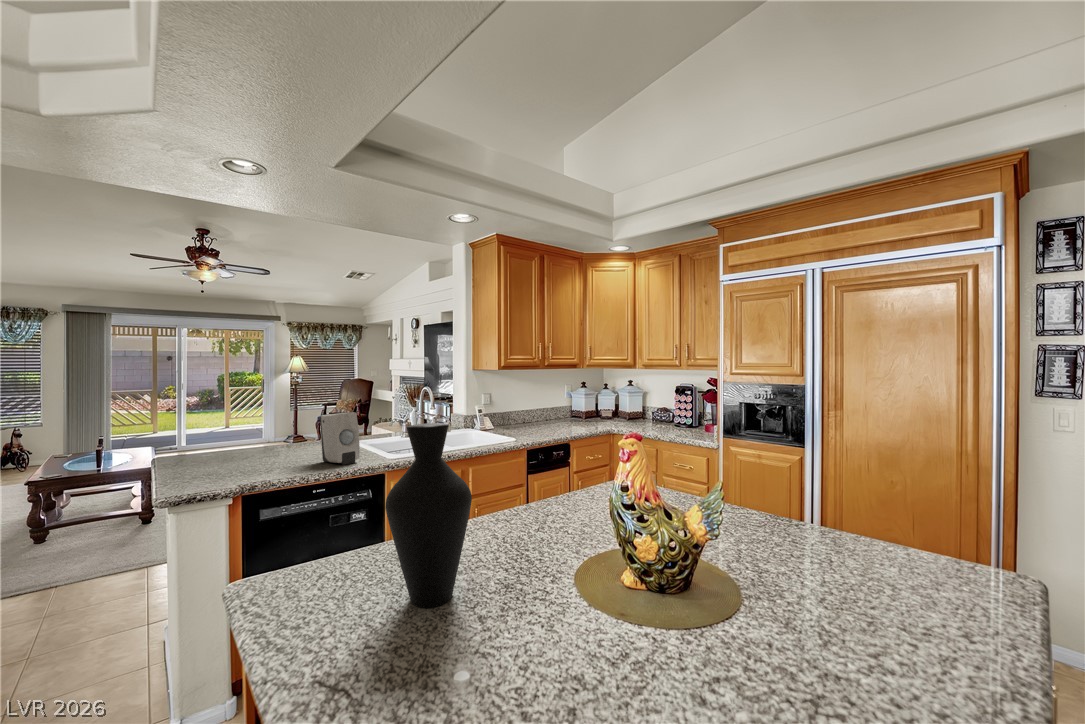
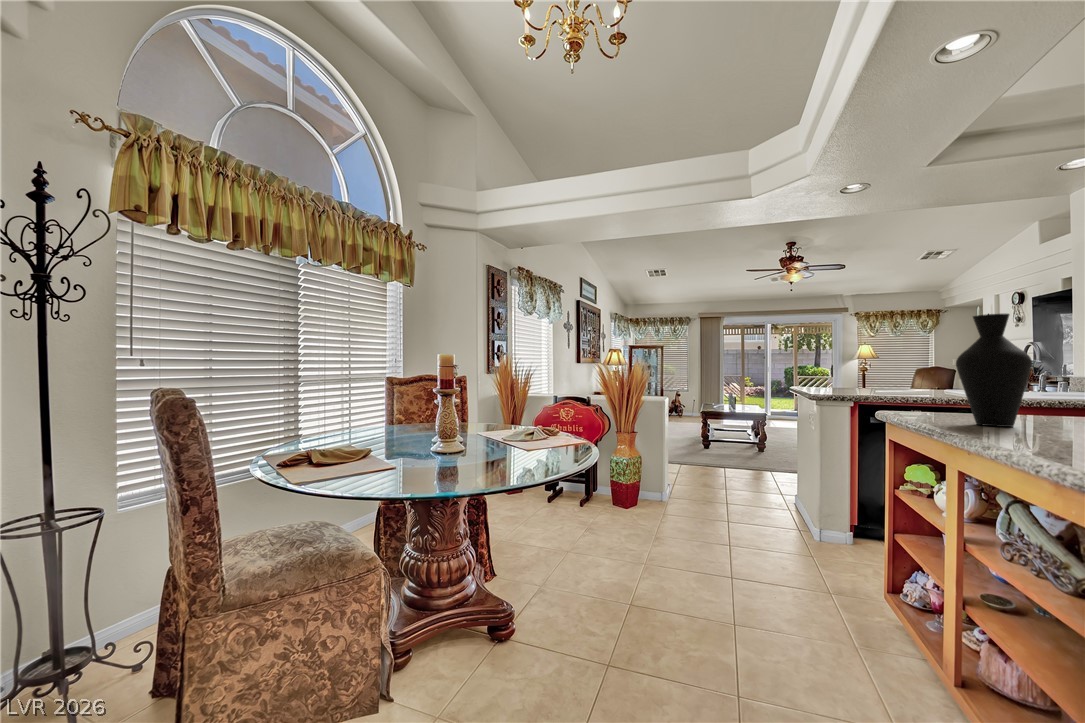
soap dispenser: present [320,412,360,465] -> none [898,360,937,402]

